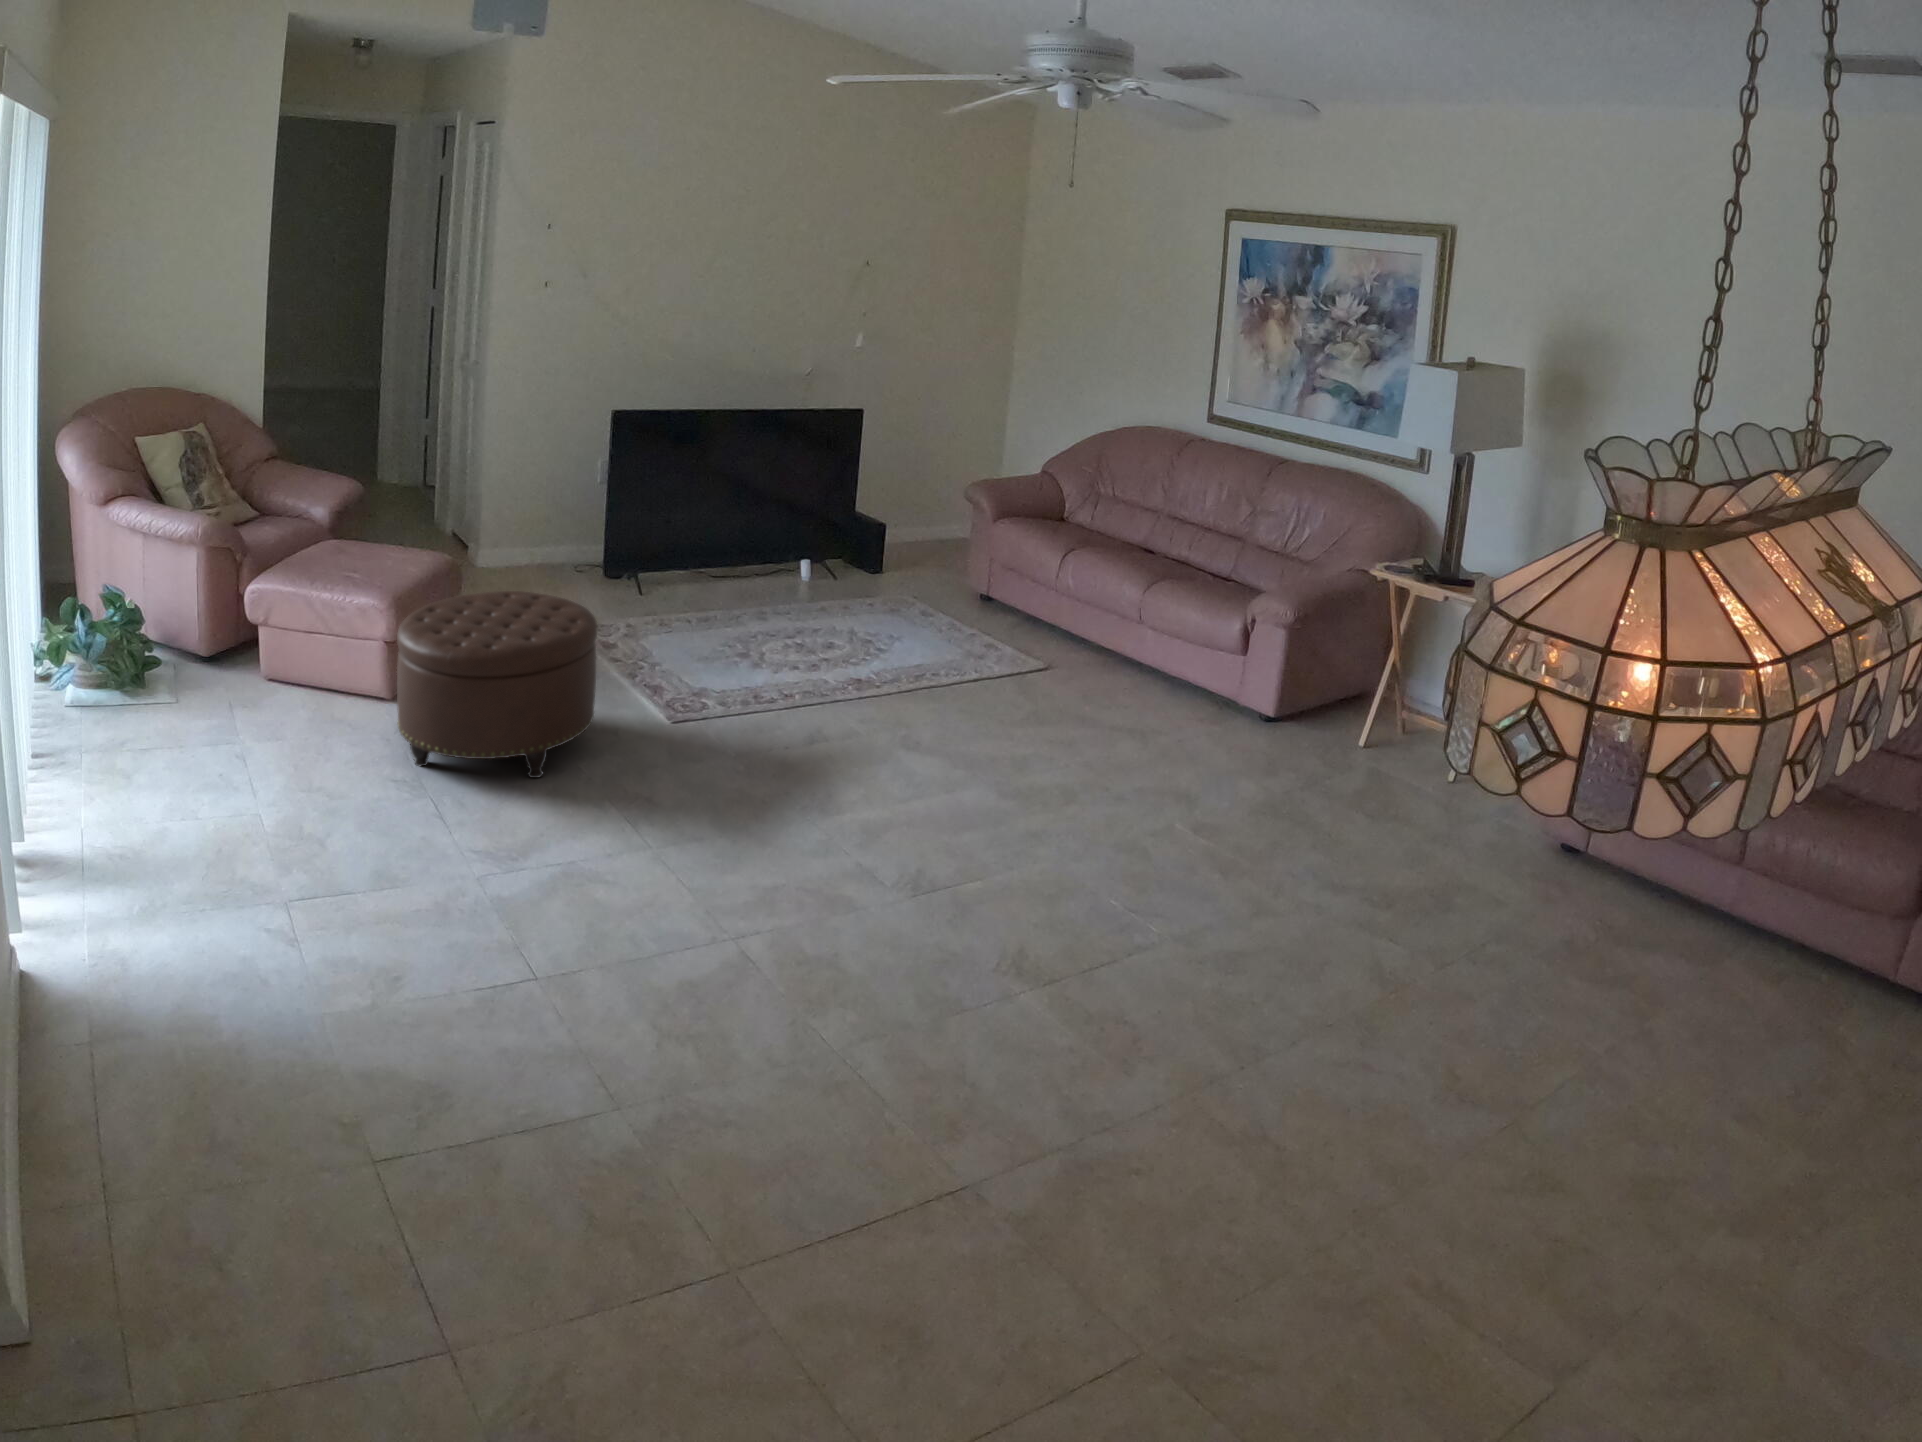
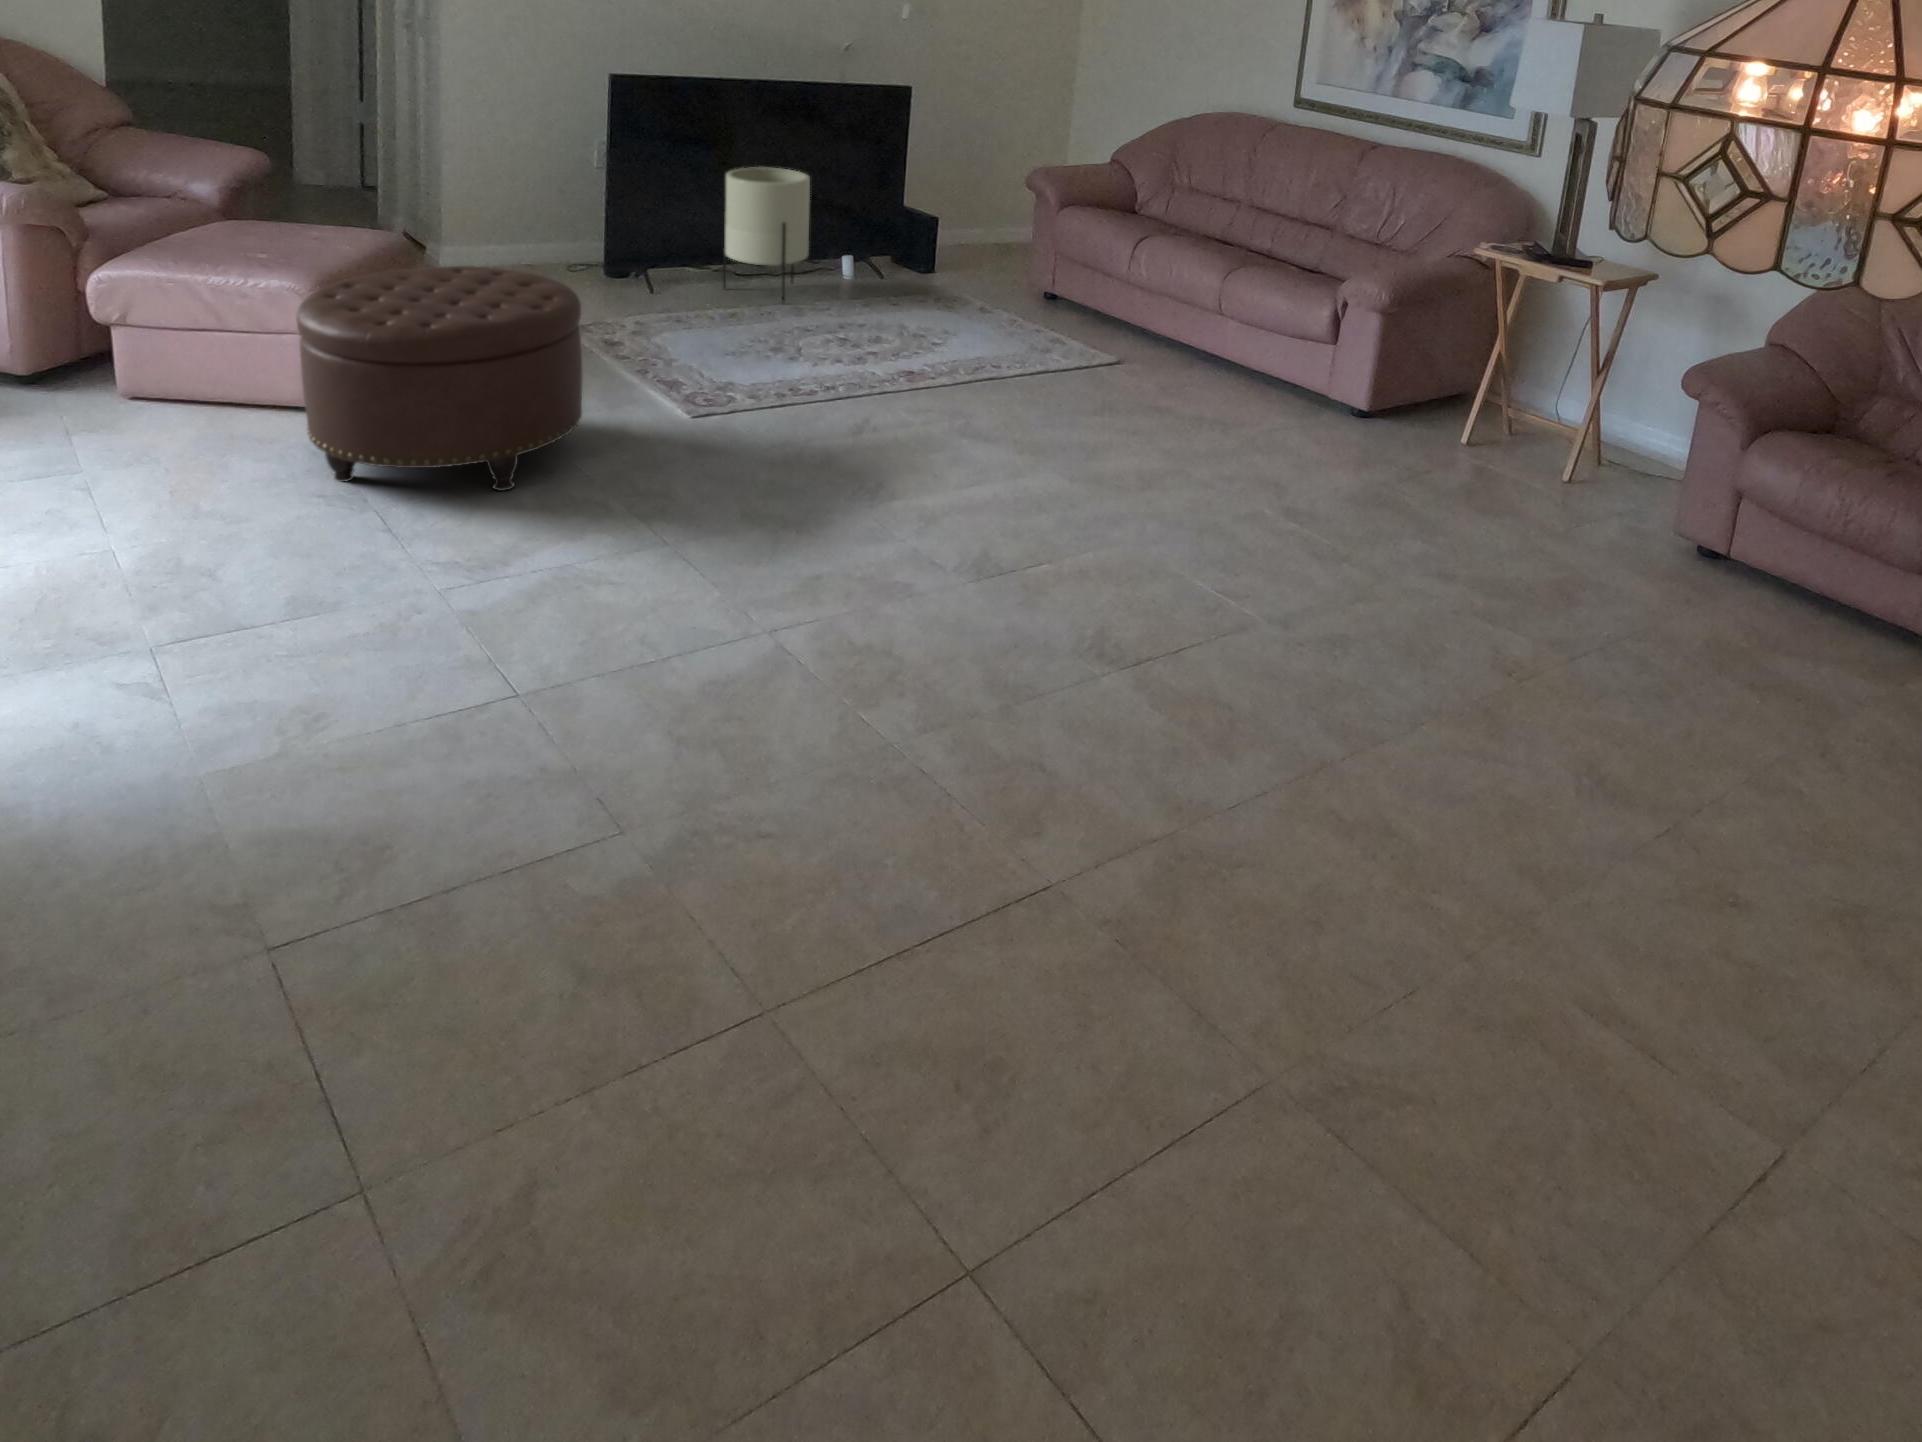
planter: none [702,485,775,605] -> present [723,167,810,302]

